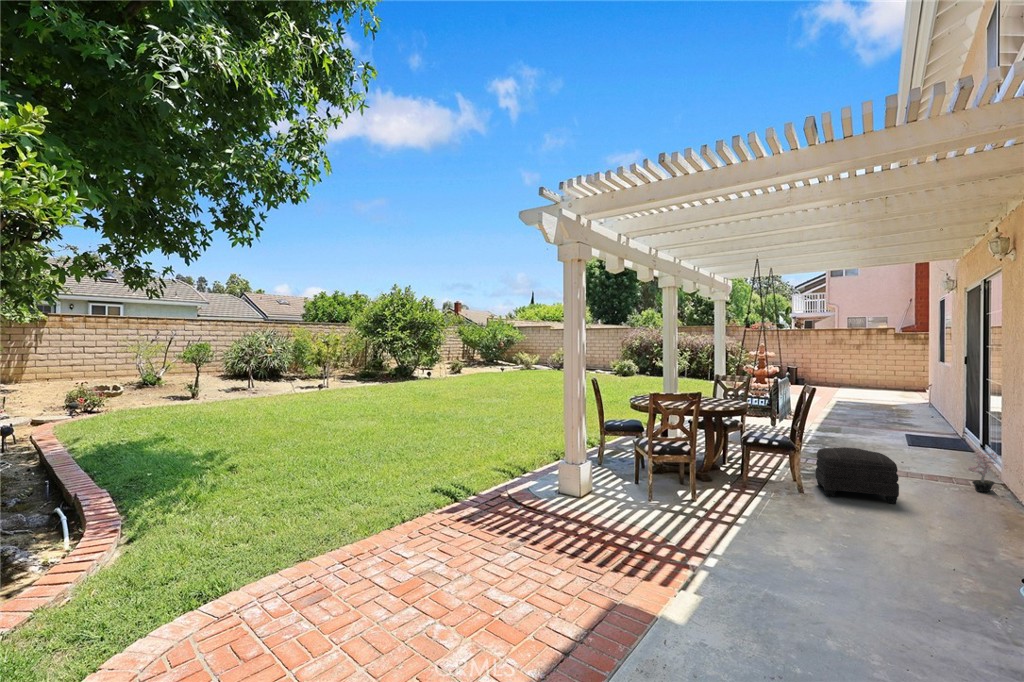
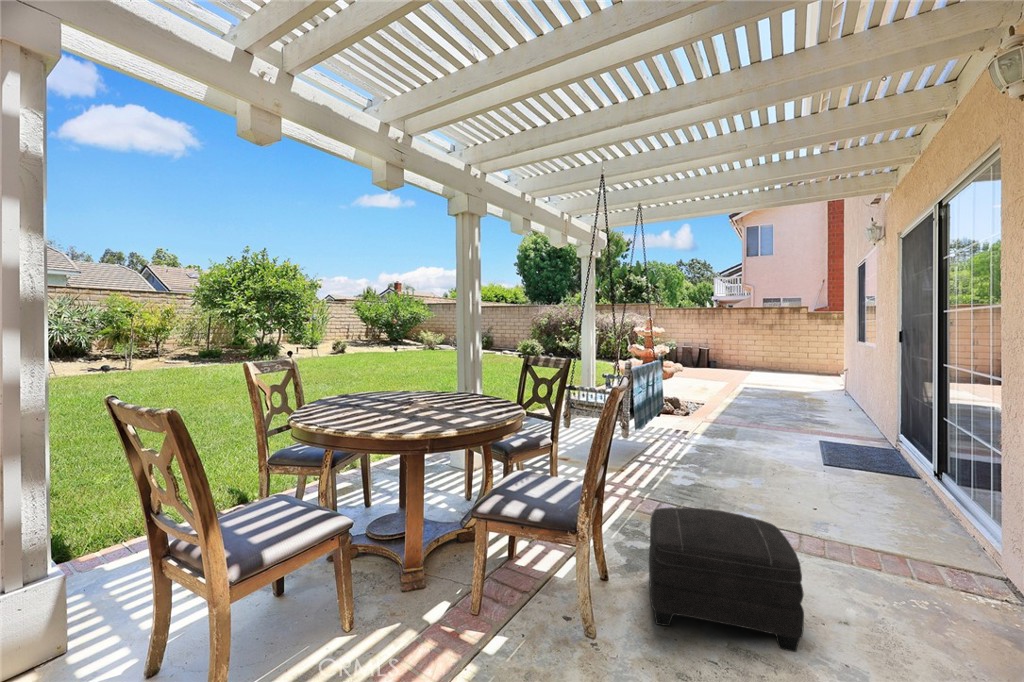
potted plant: present [968,452,997,492] -> none [924,502,997,589]

